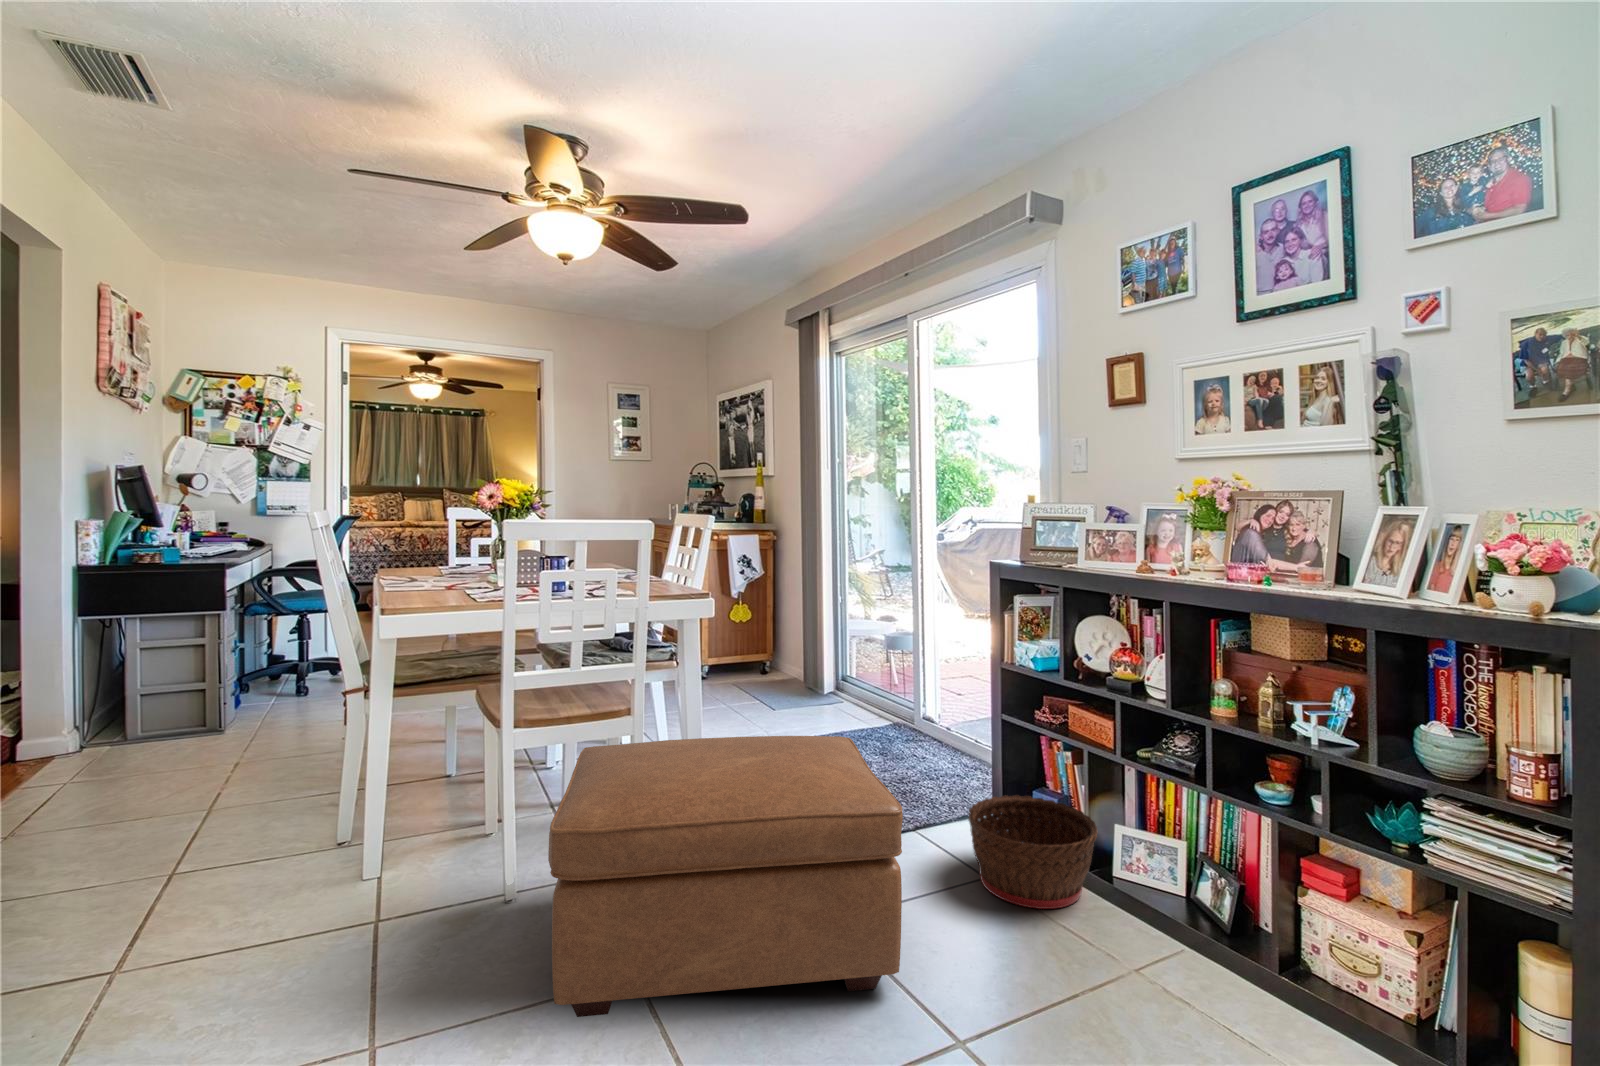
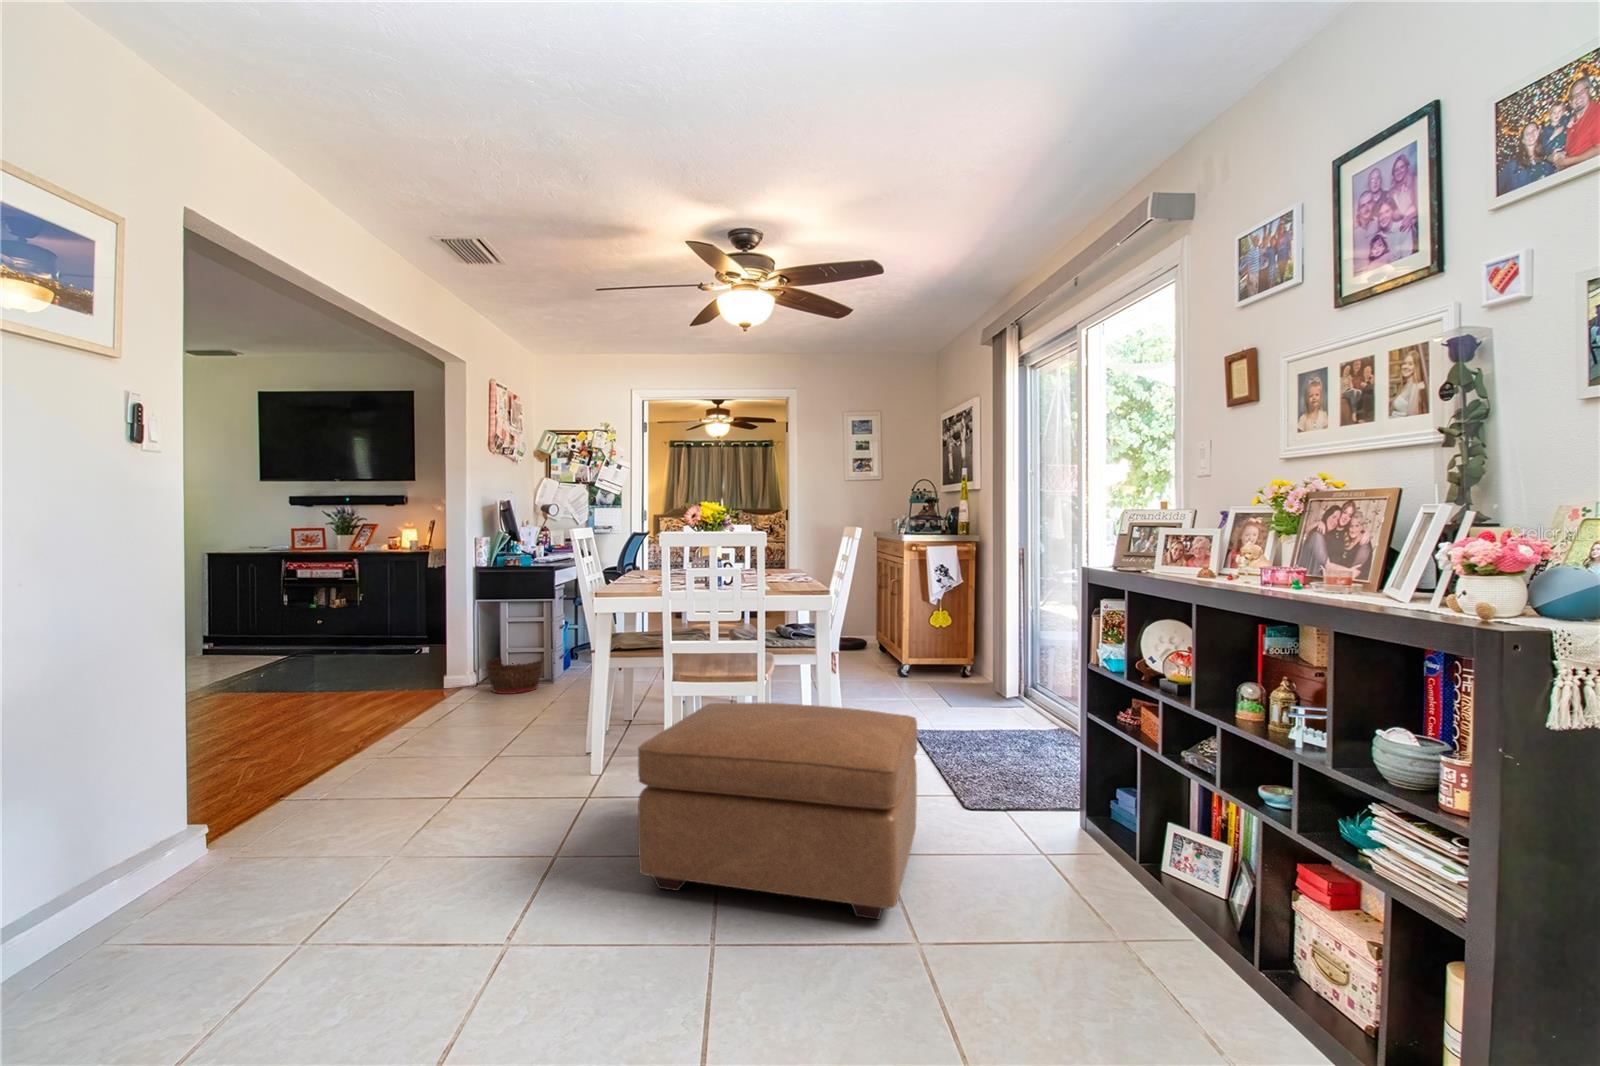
basket: present [968,796,1097,909] -> present [486,658,544,694]

